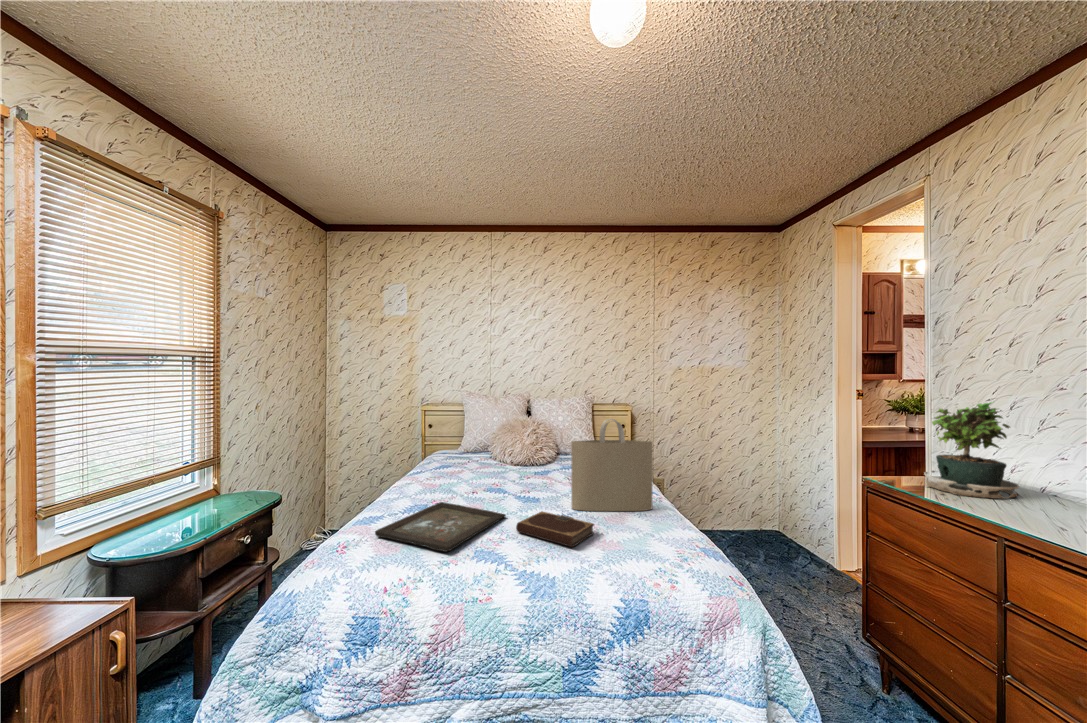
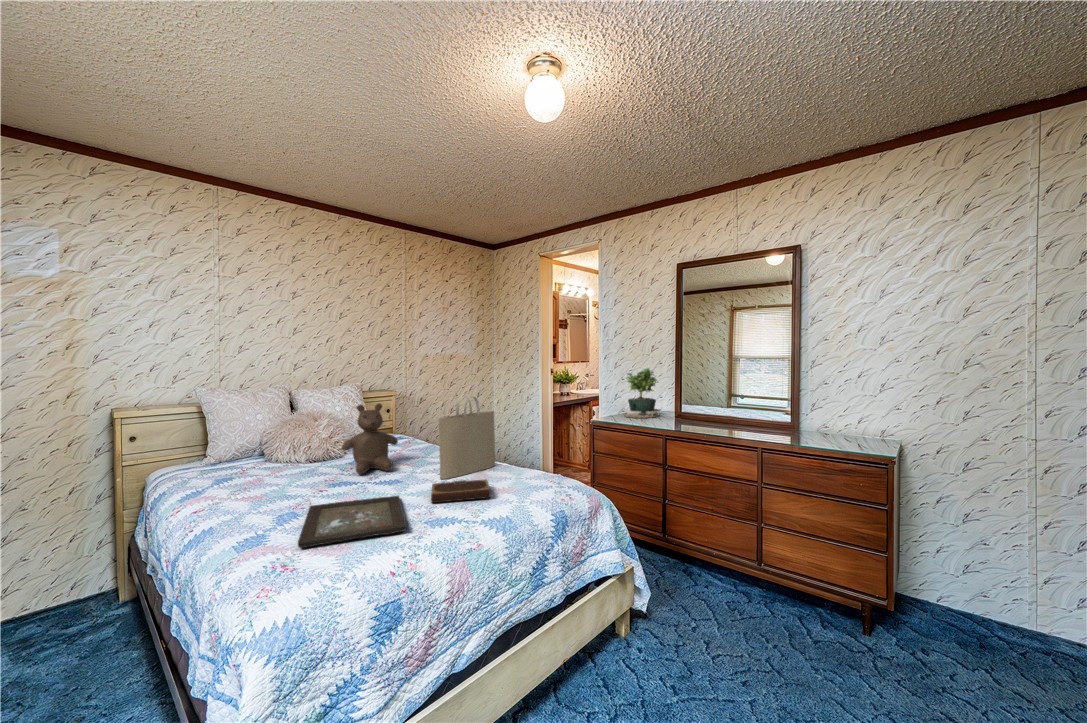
teddy bear: none [519,416,569,487] -> present [342,403,398,474]

